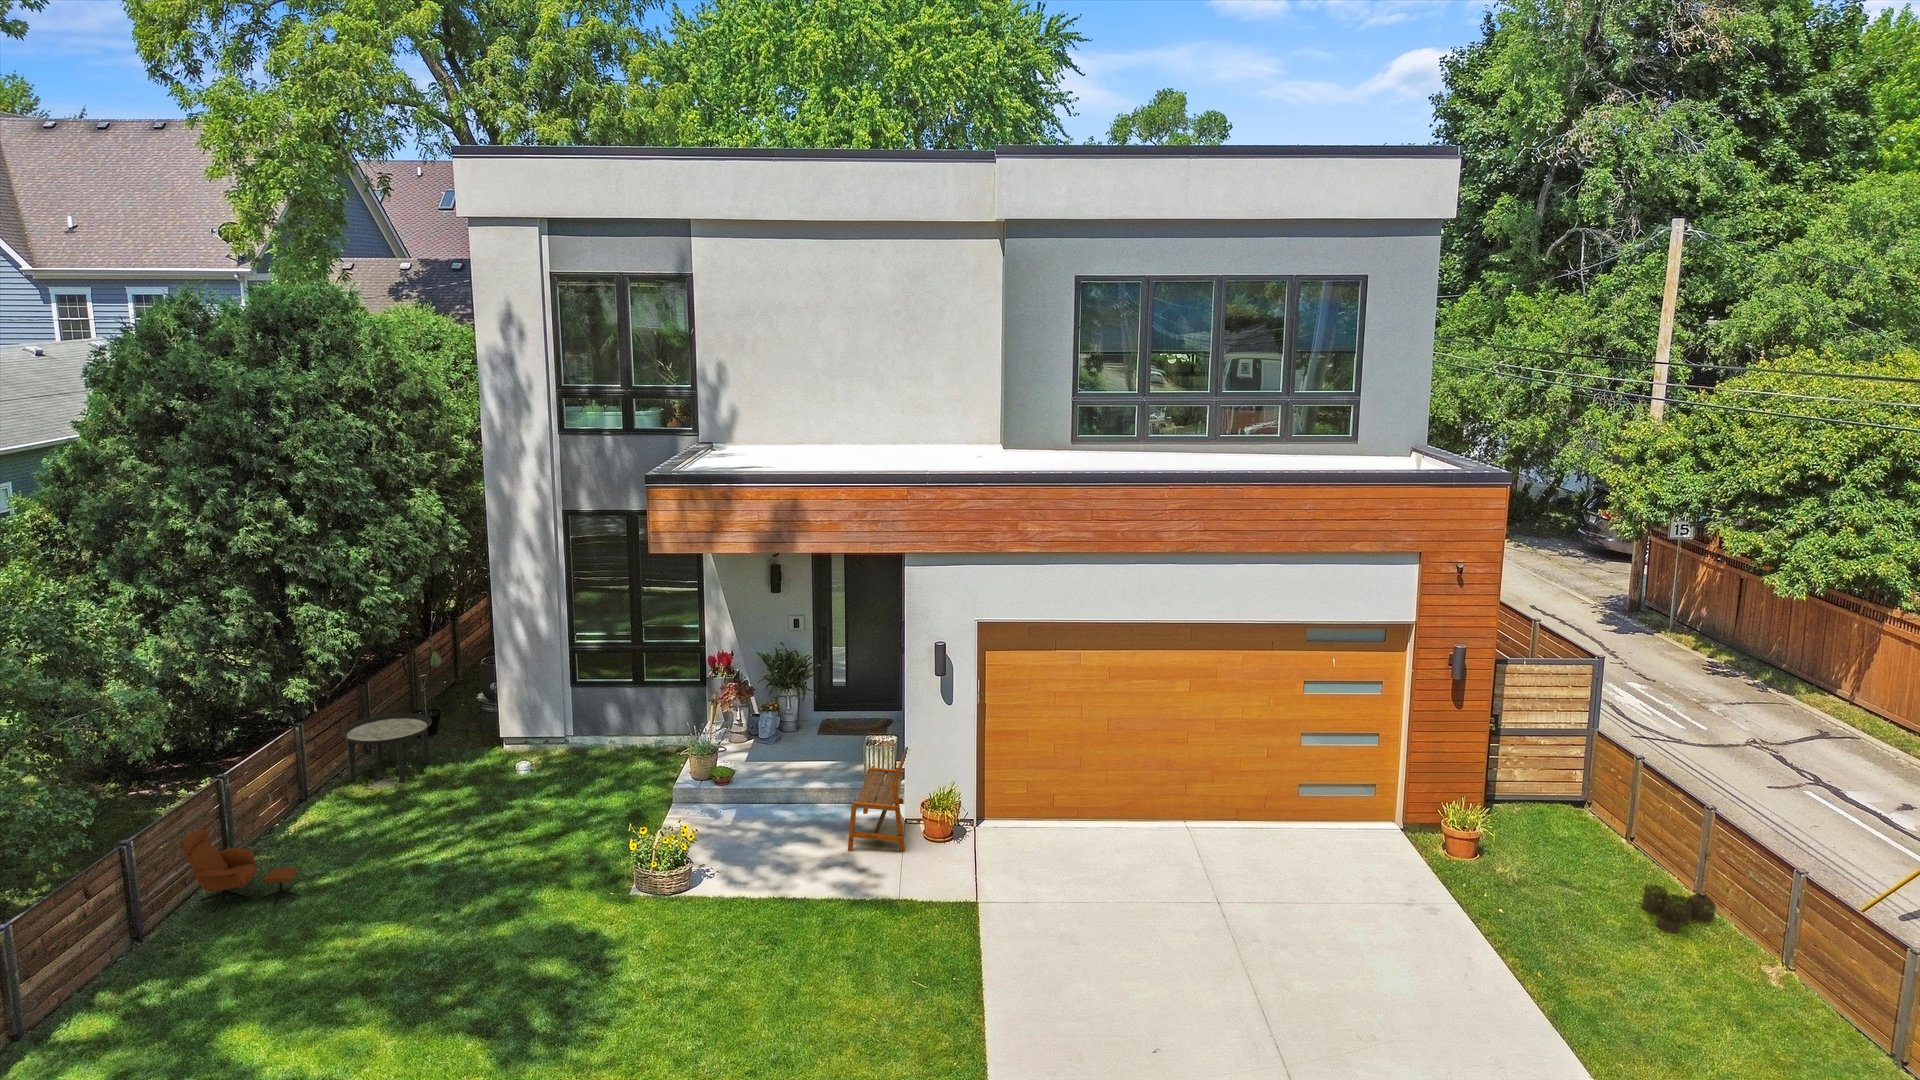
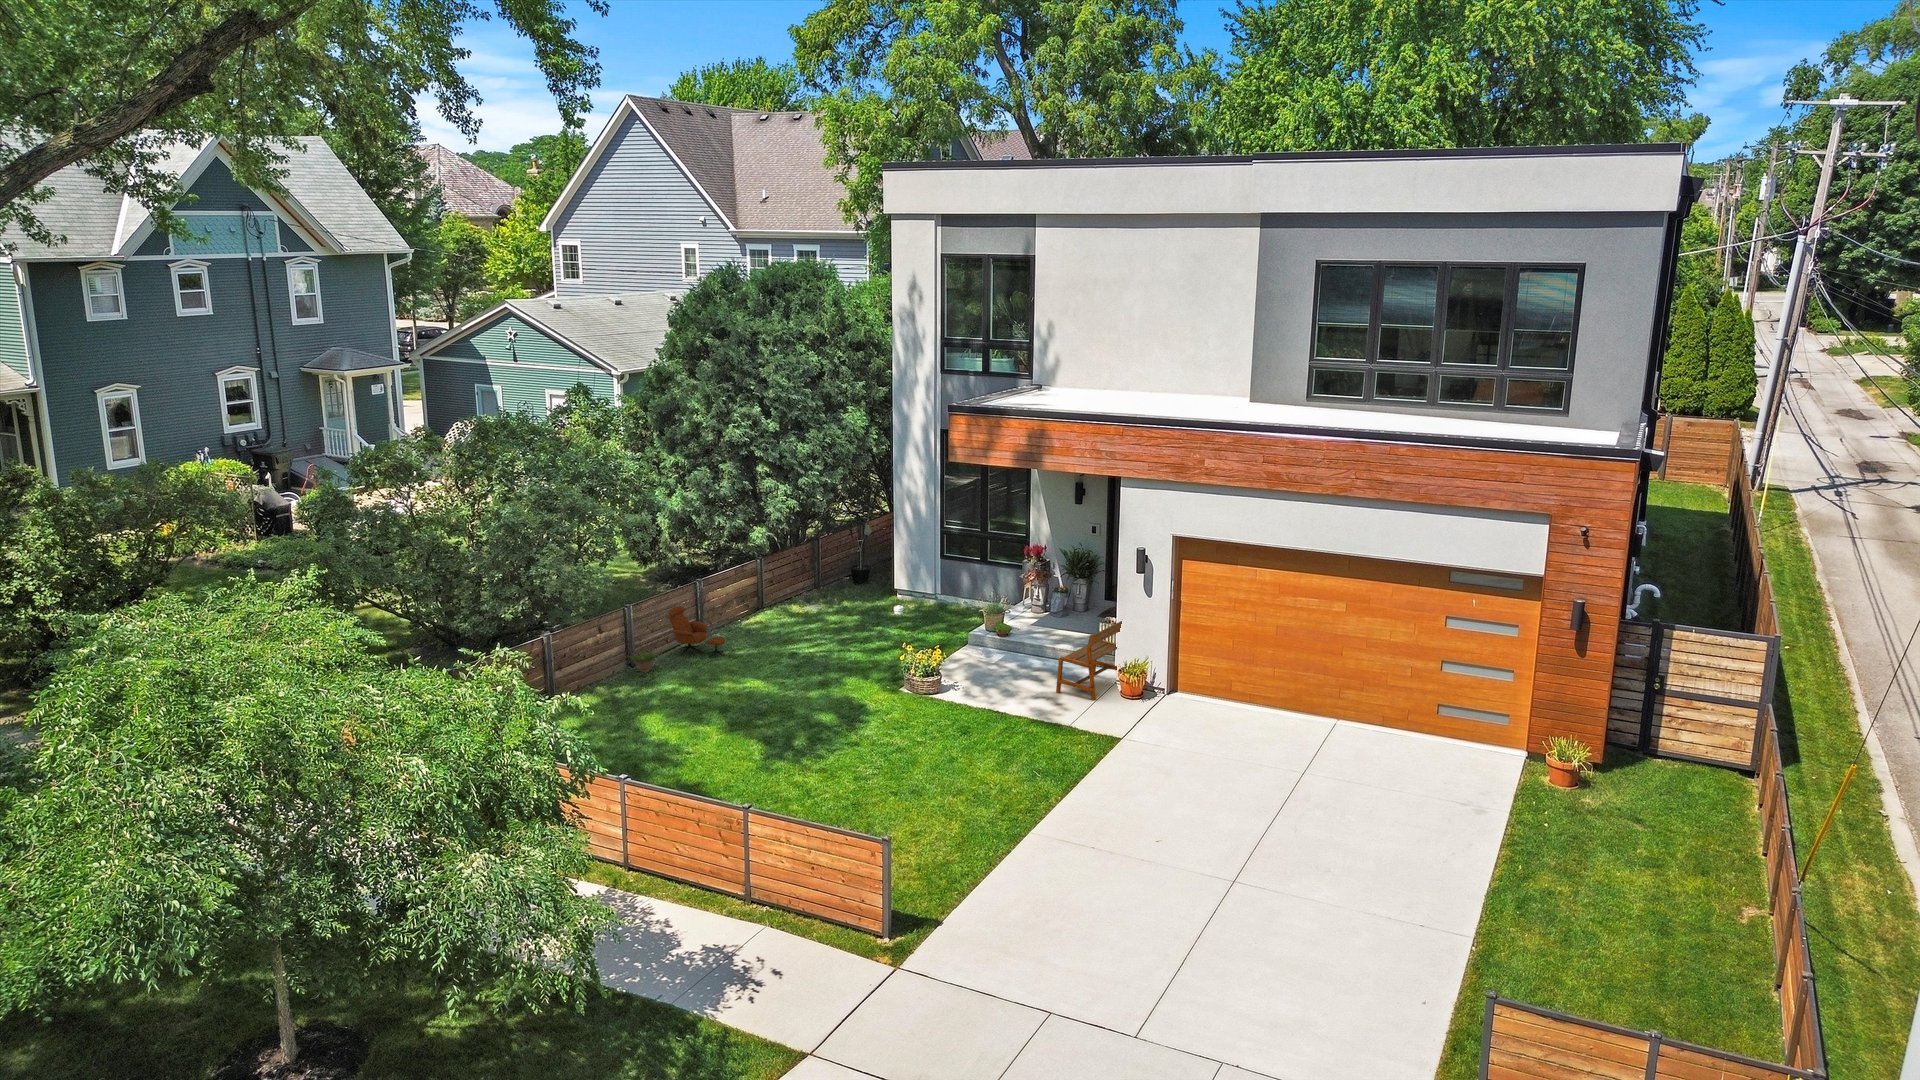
round table: present [341,713,432,783] -> none [790,562,847,608]
woven basket: present [1642,884,1716,933] -> none [1675,834,1752,879]
decorative plant: none [119,912,195,963] -> present [629,648,657,673]

